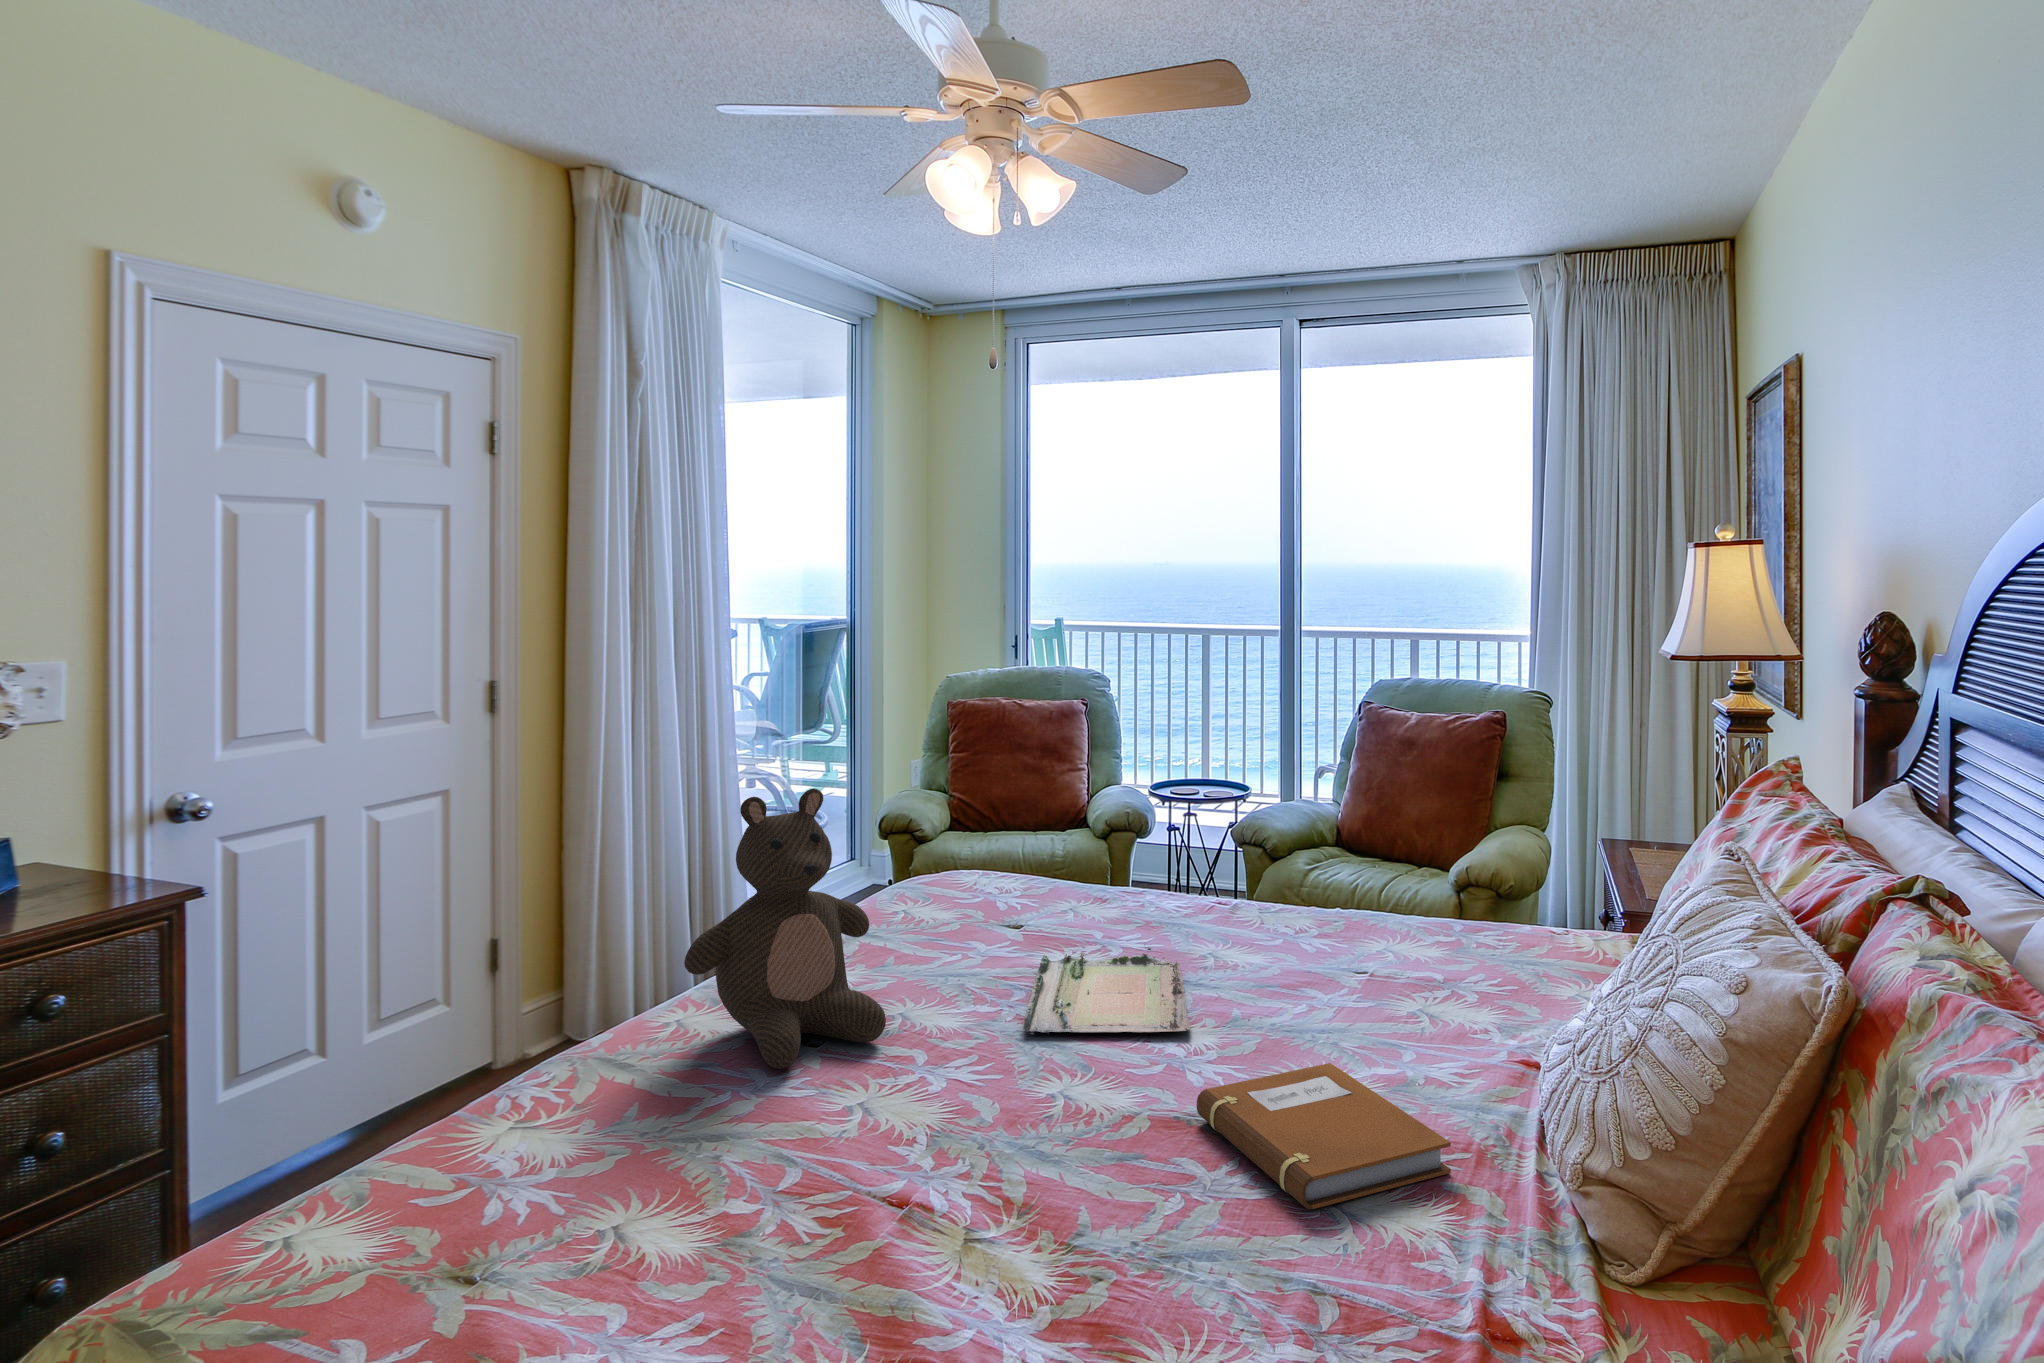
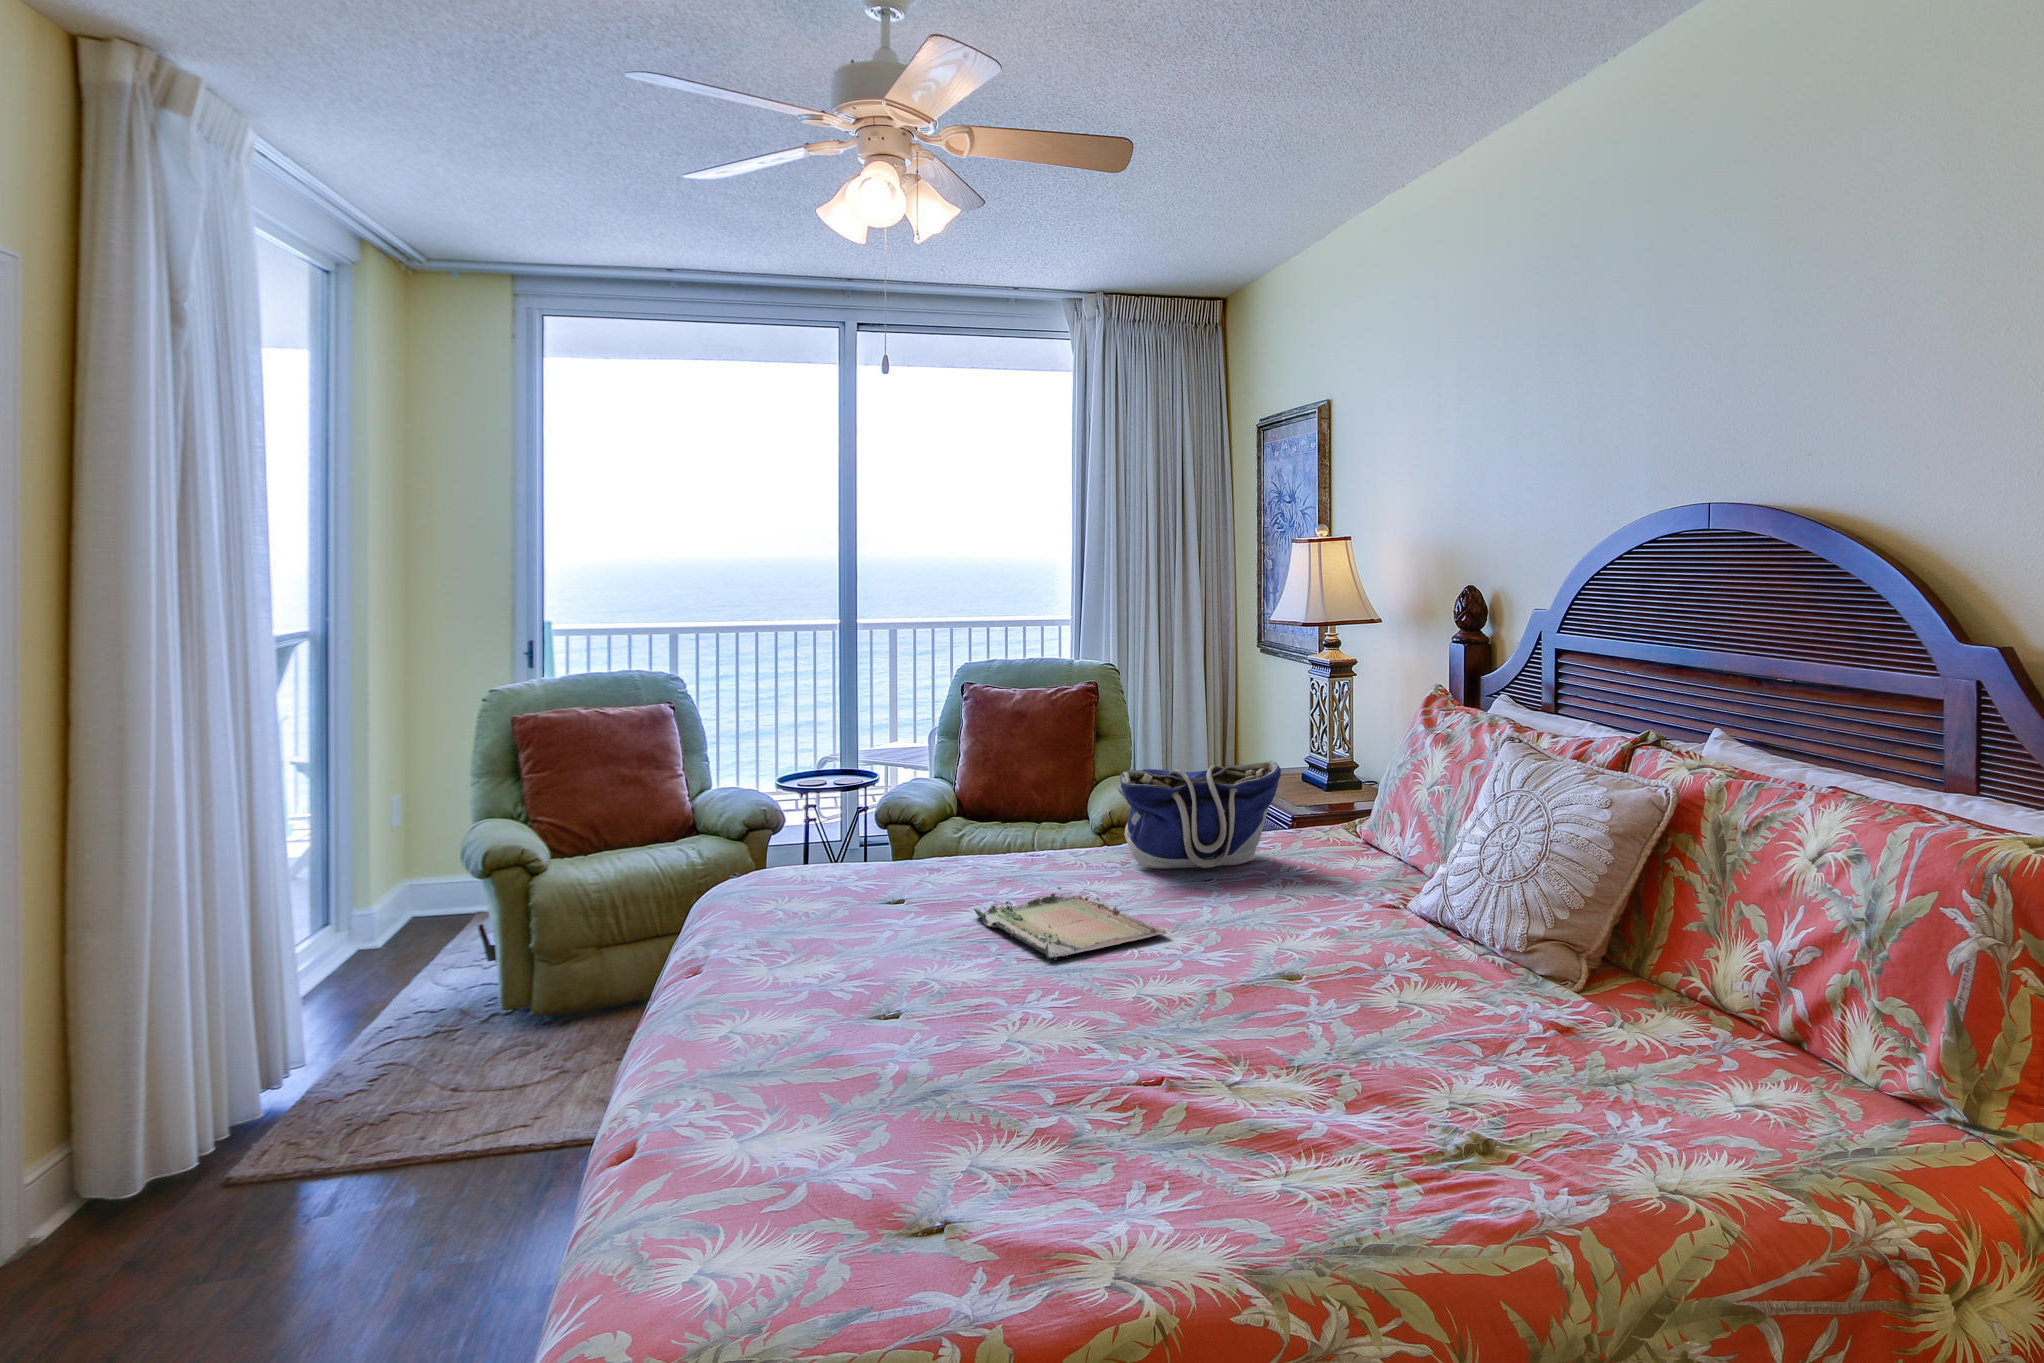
stuffed bear: present [684,788,886,1068] -> none [775,771,950,1025]
tote bag: none [1265,822,1470,961] -> present [1116,761,1281,869]
notebook: present [1197,1063,1451,1209] -> none [1256,924,1437,1001]

